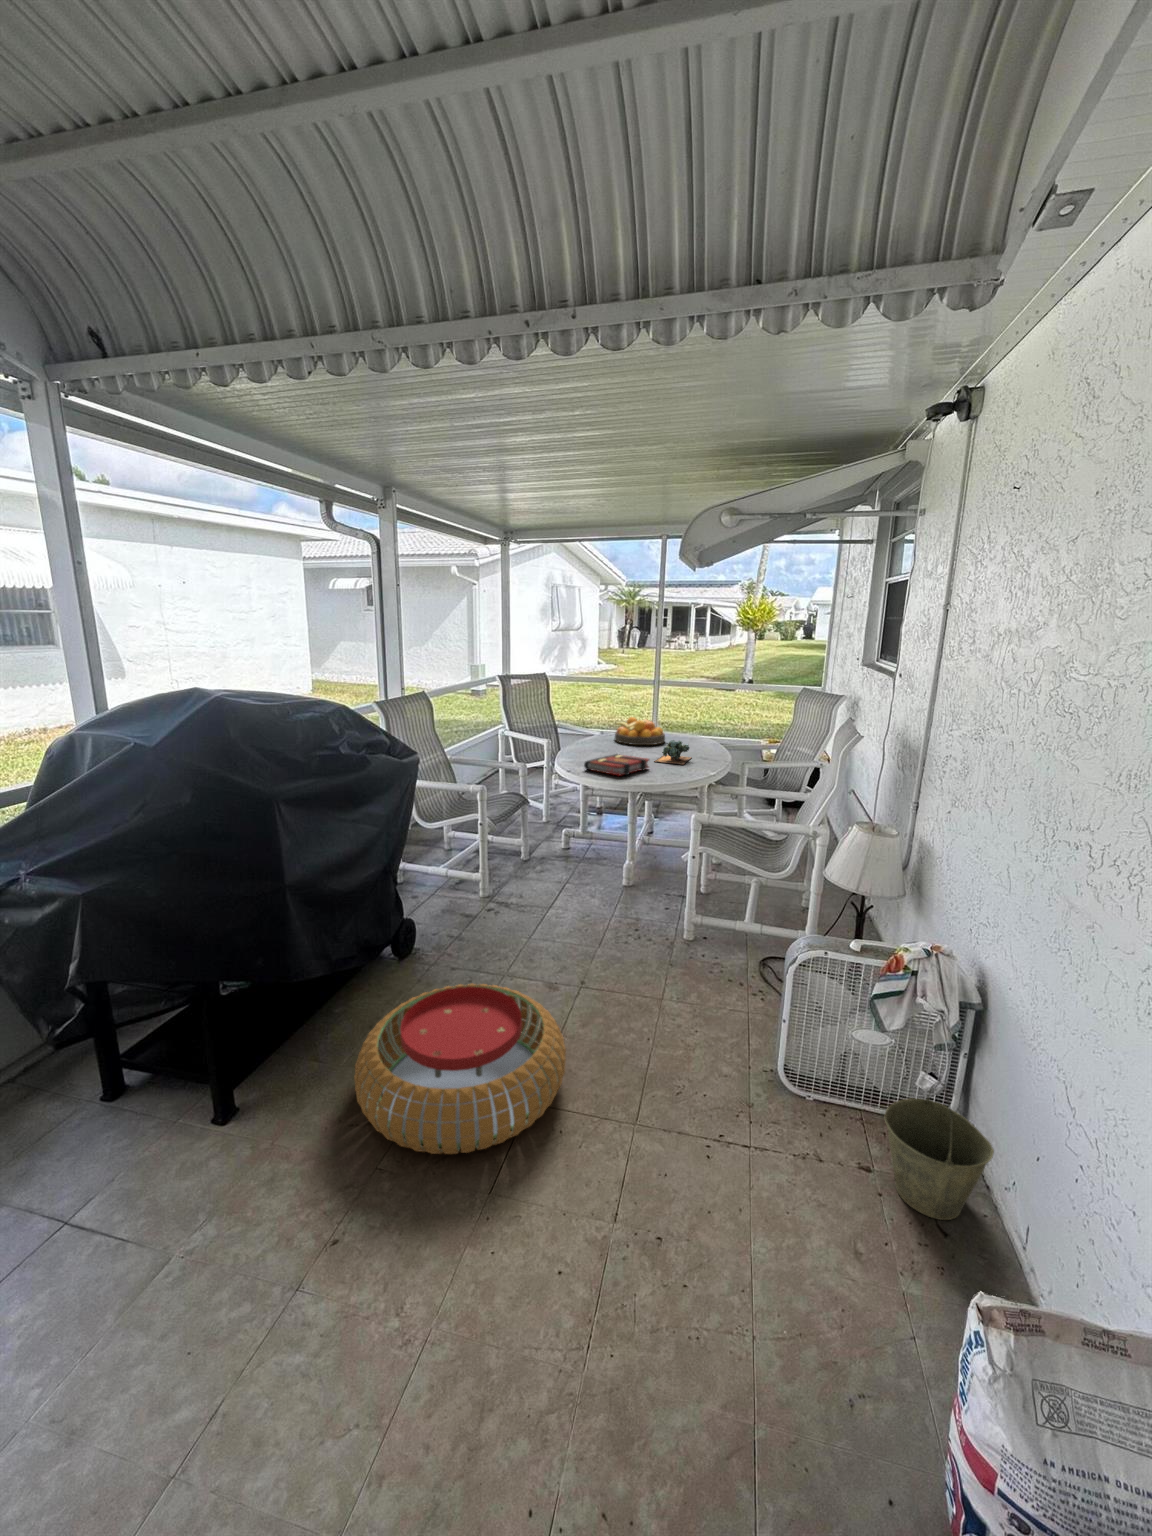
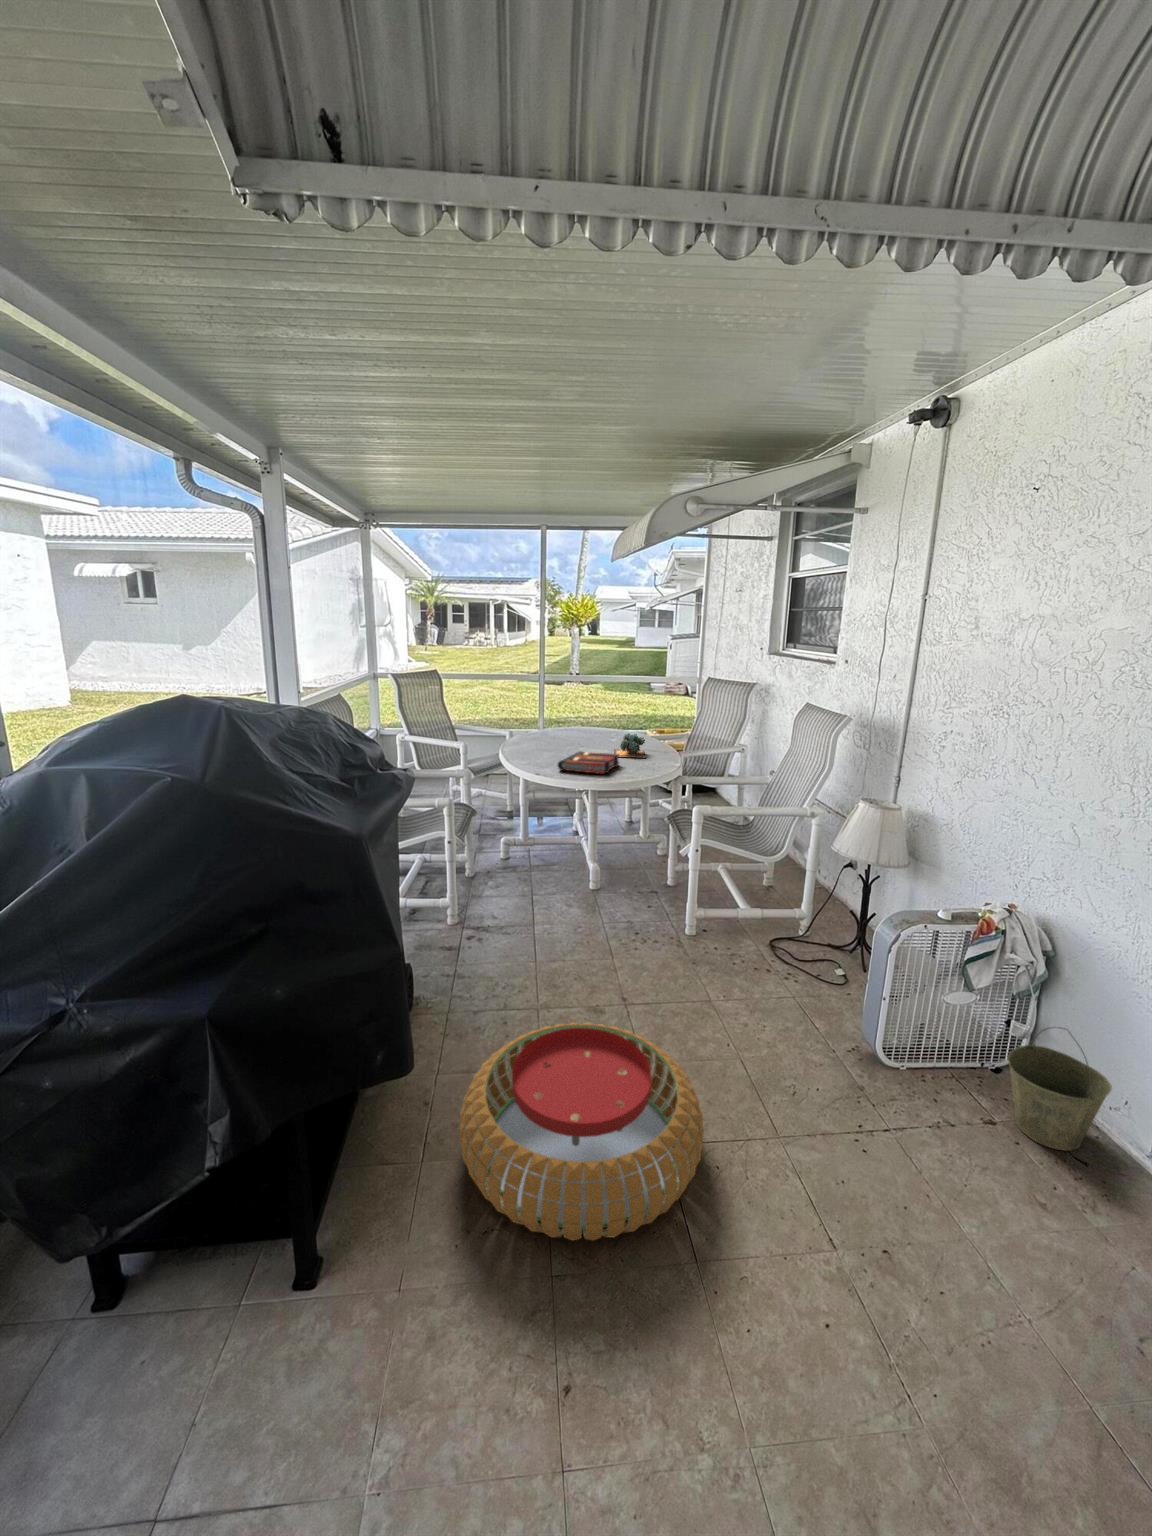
fruit bowl: present [615,717,665,745] -> none [546,712,600,741]

